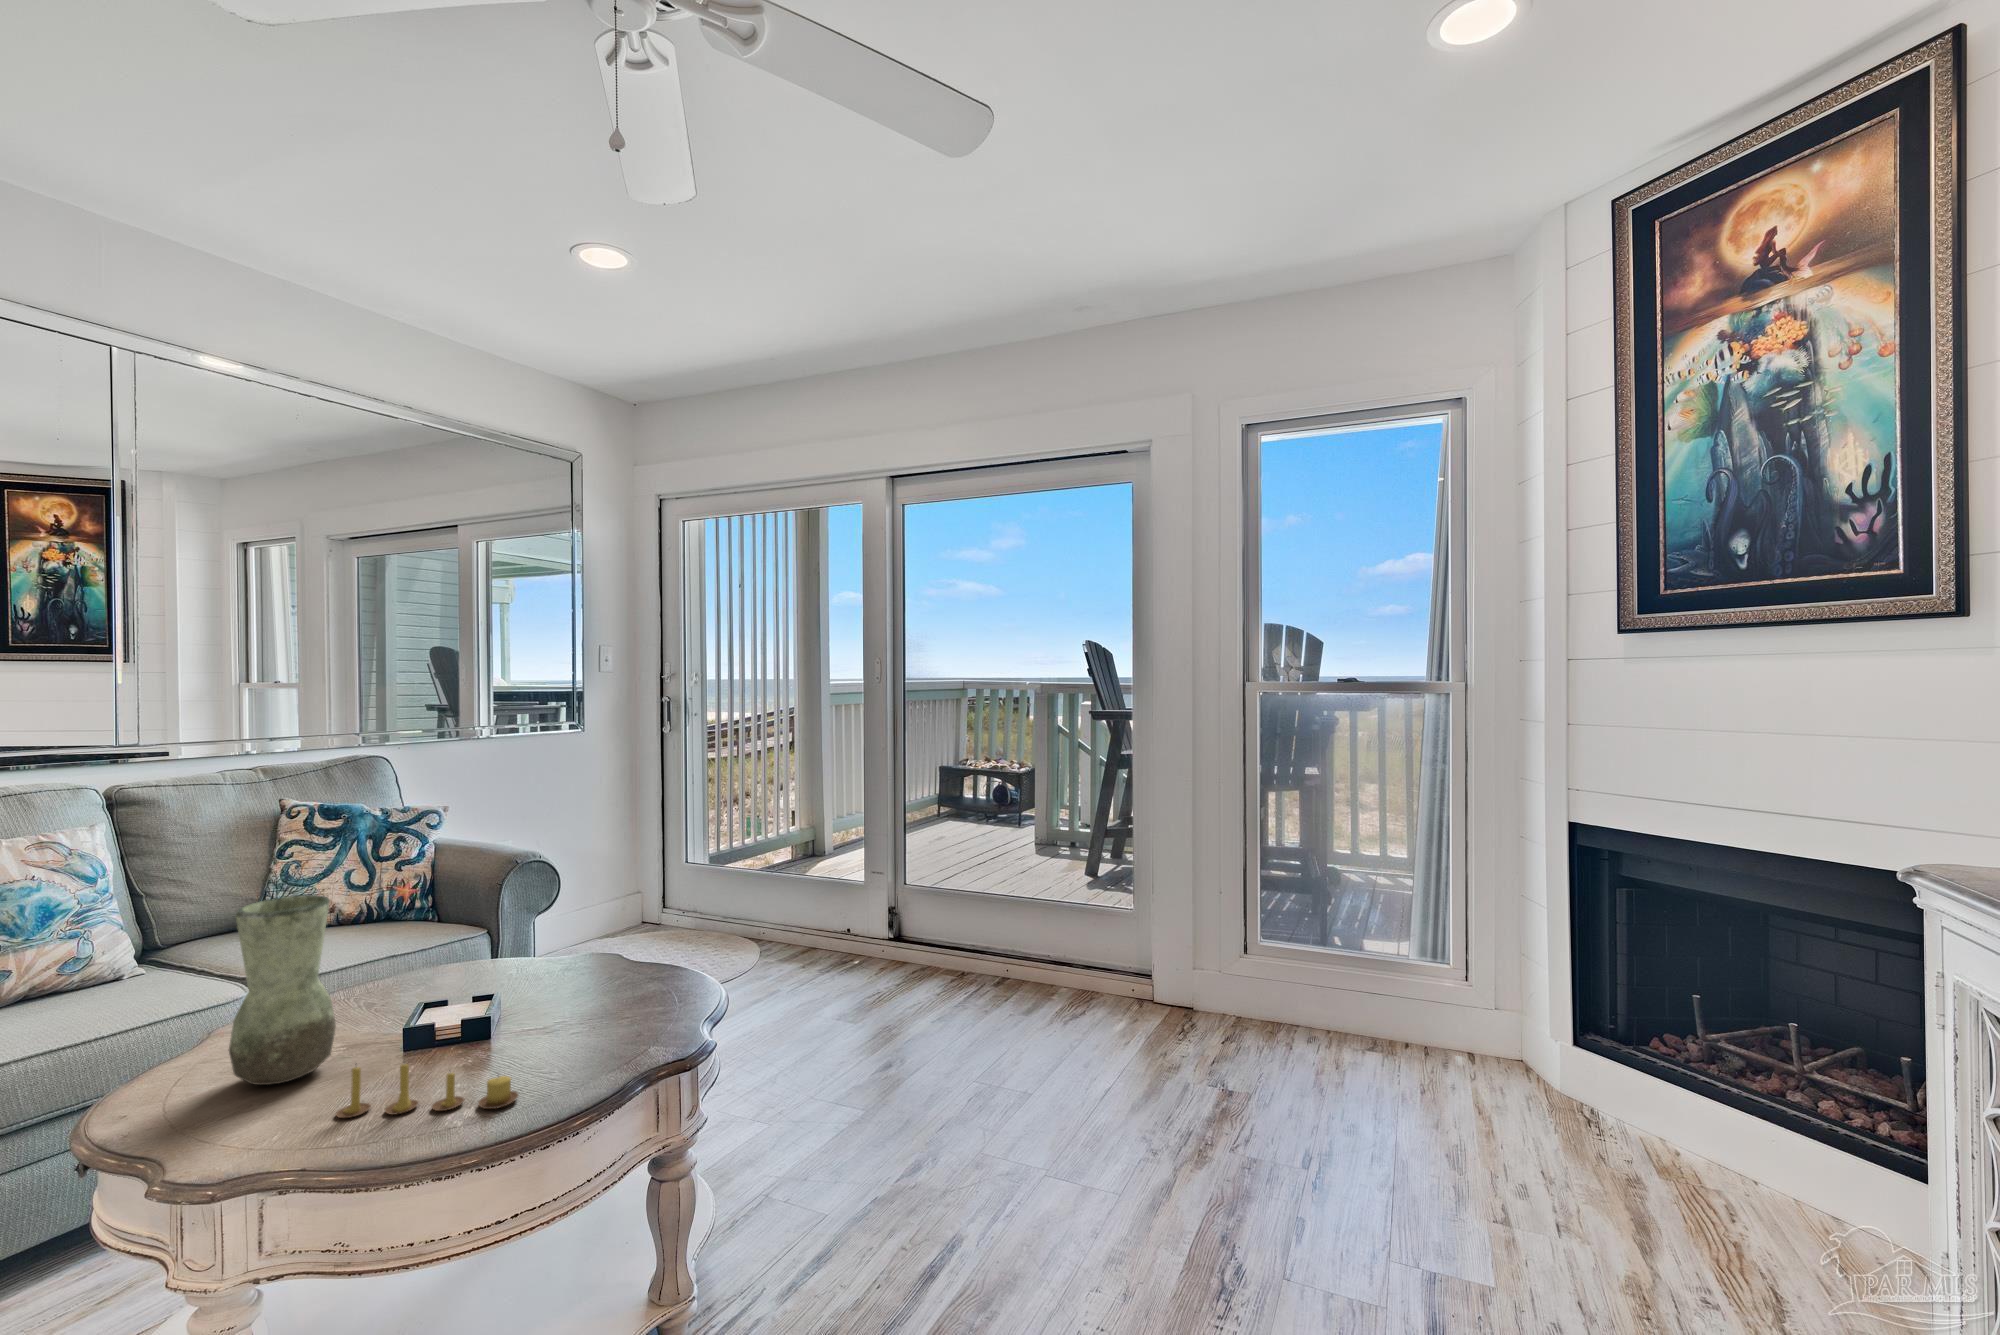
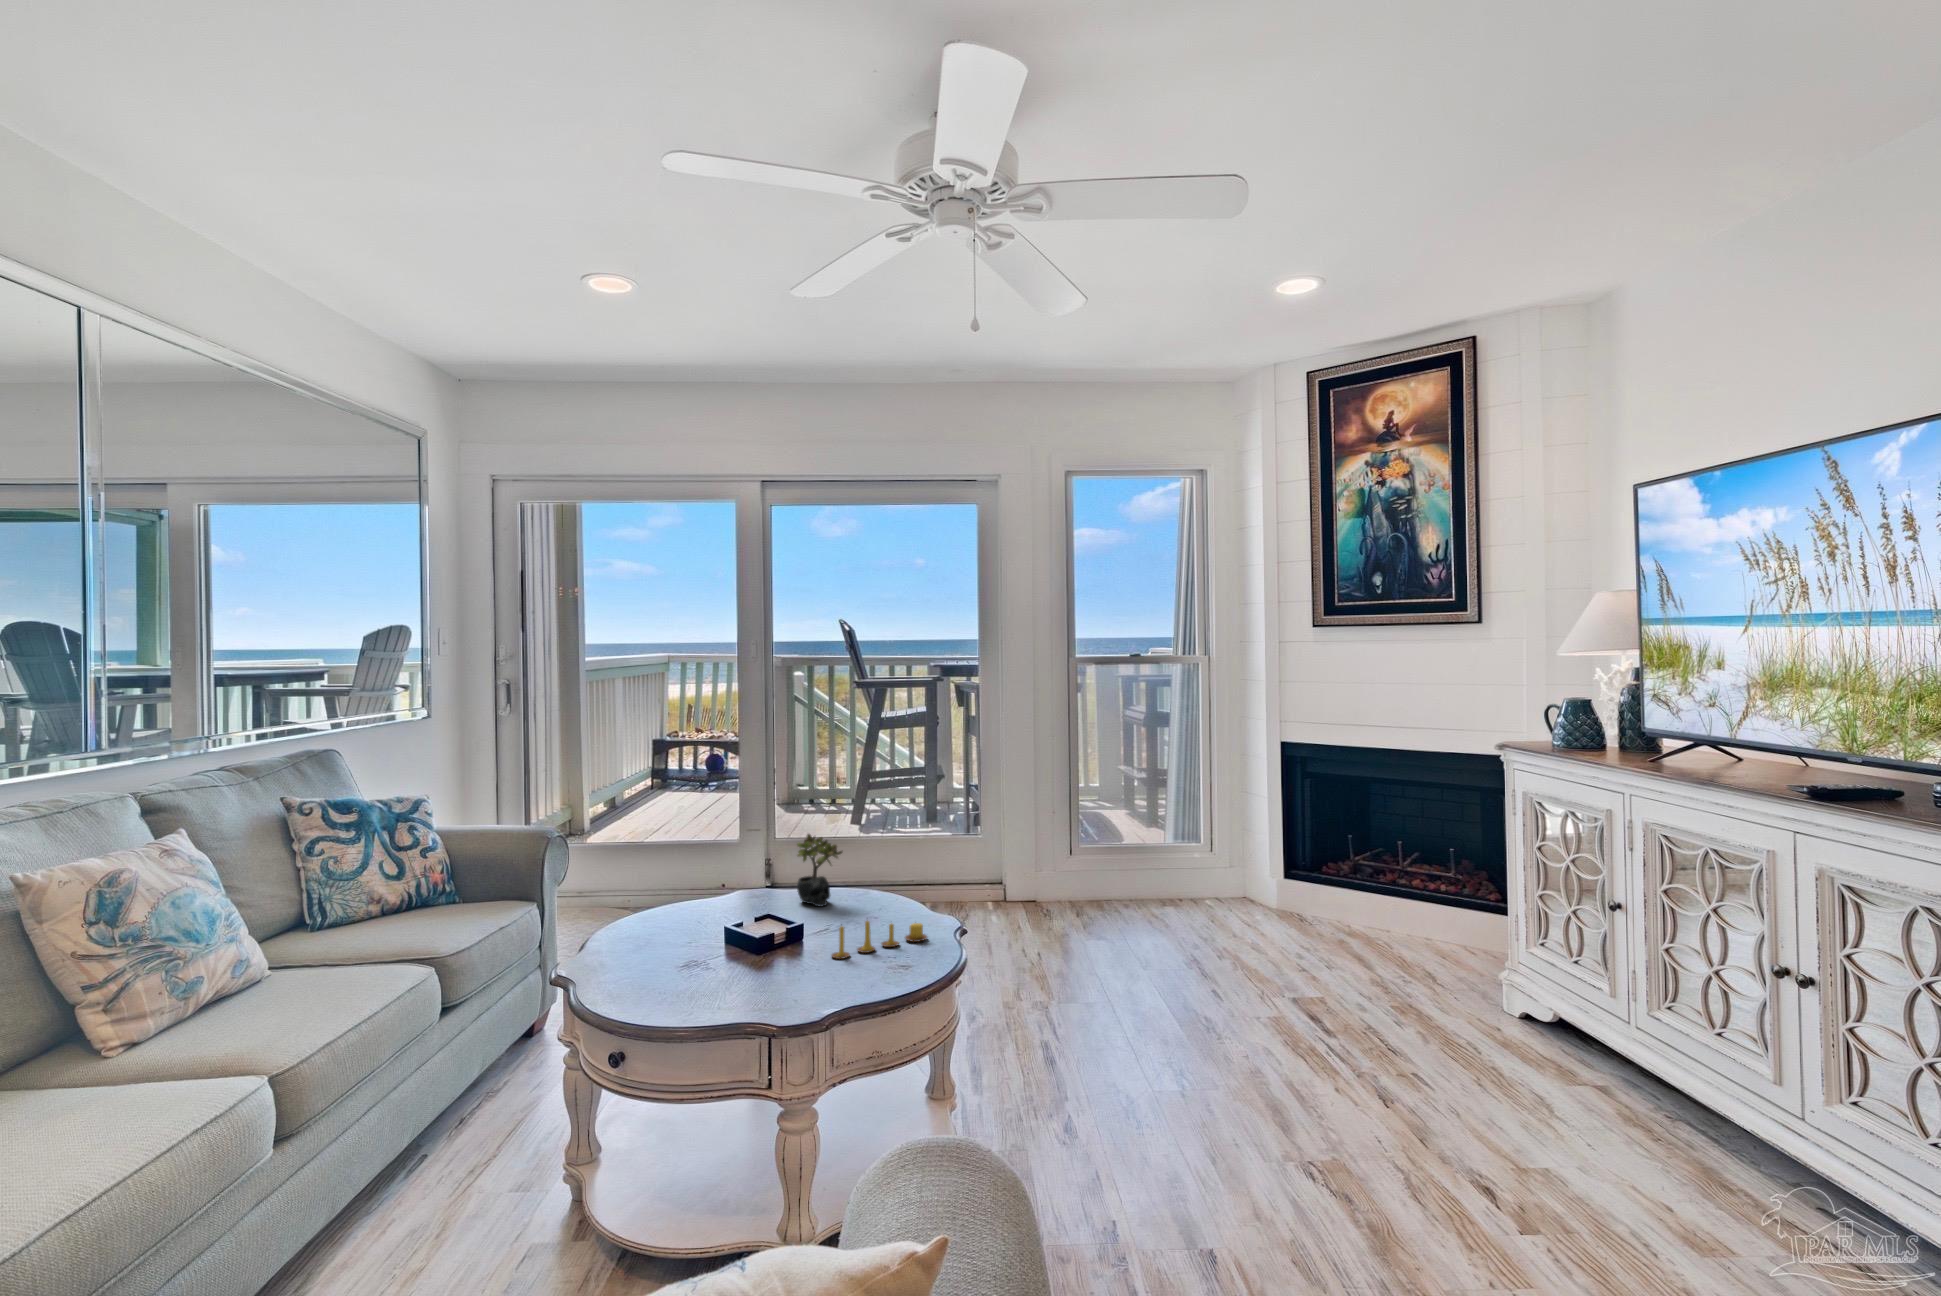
vase: present [229,895,336,1085] -> none [707,826,769,960]
succulent plant: none [549,901,613,1005] -> present [797,834,842,907]

